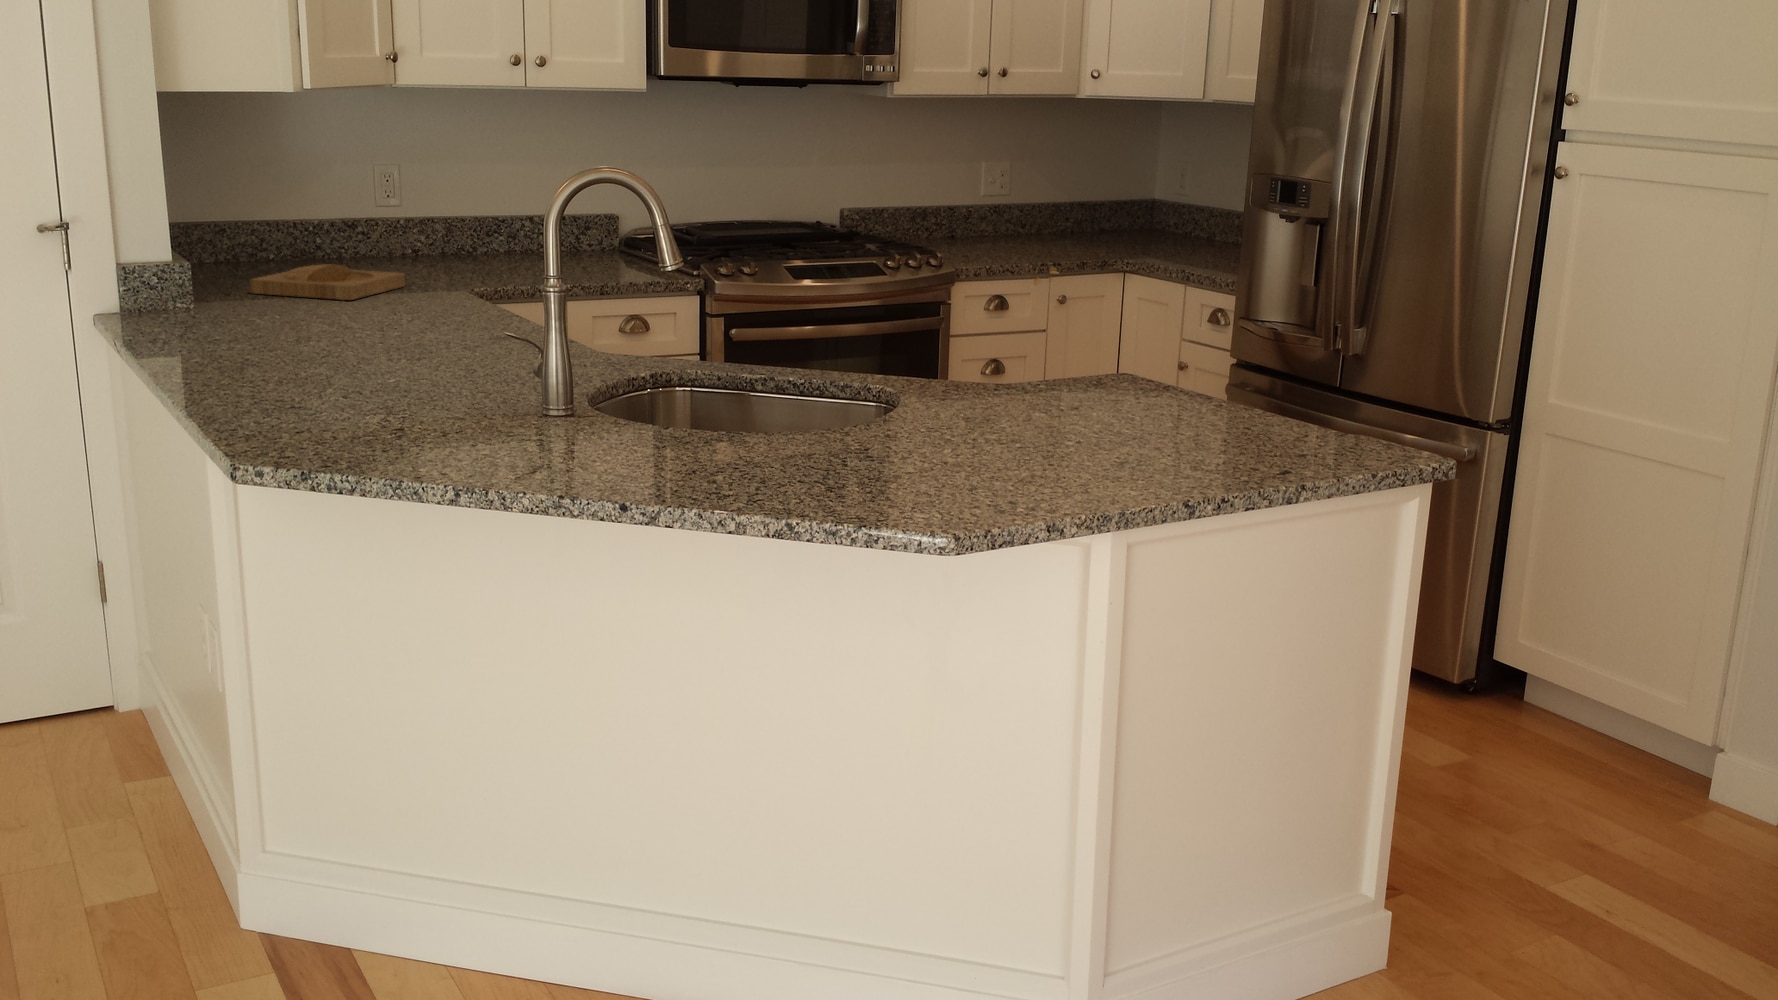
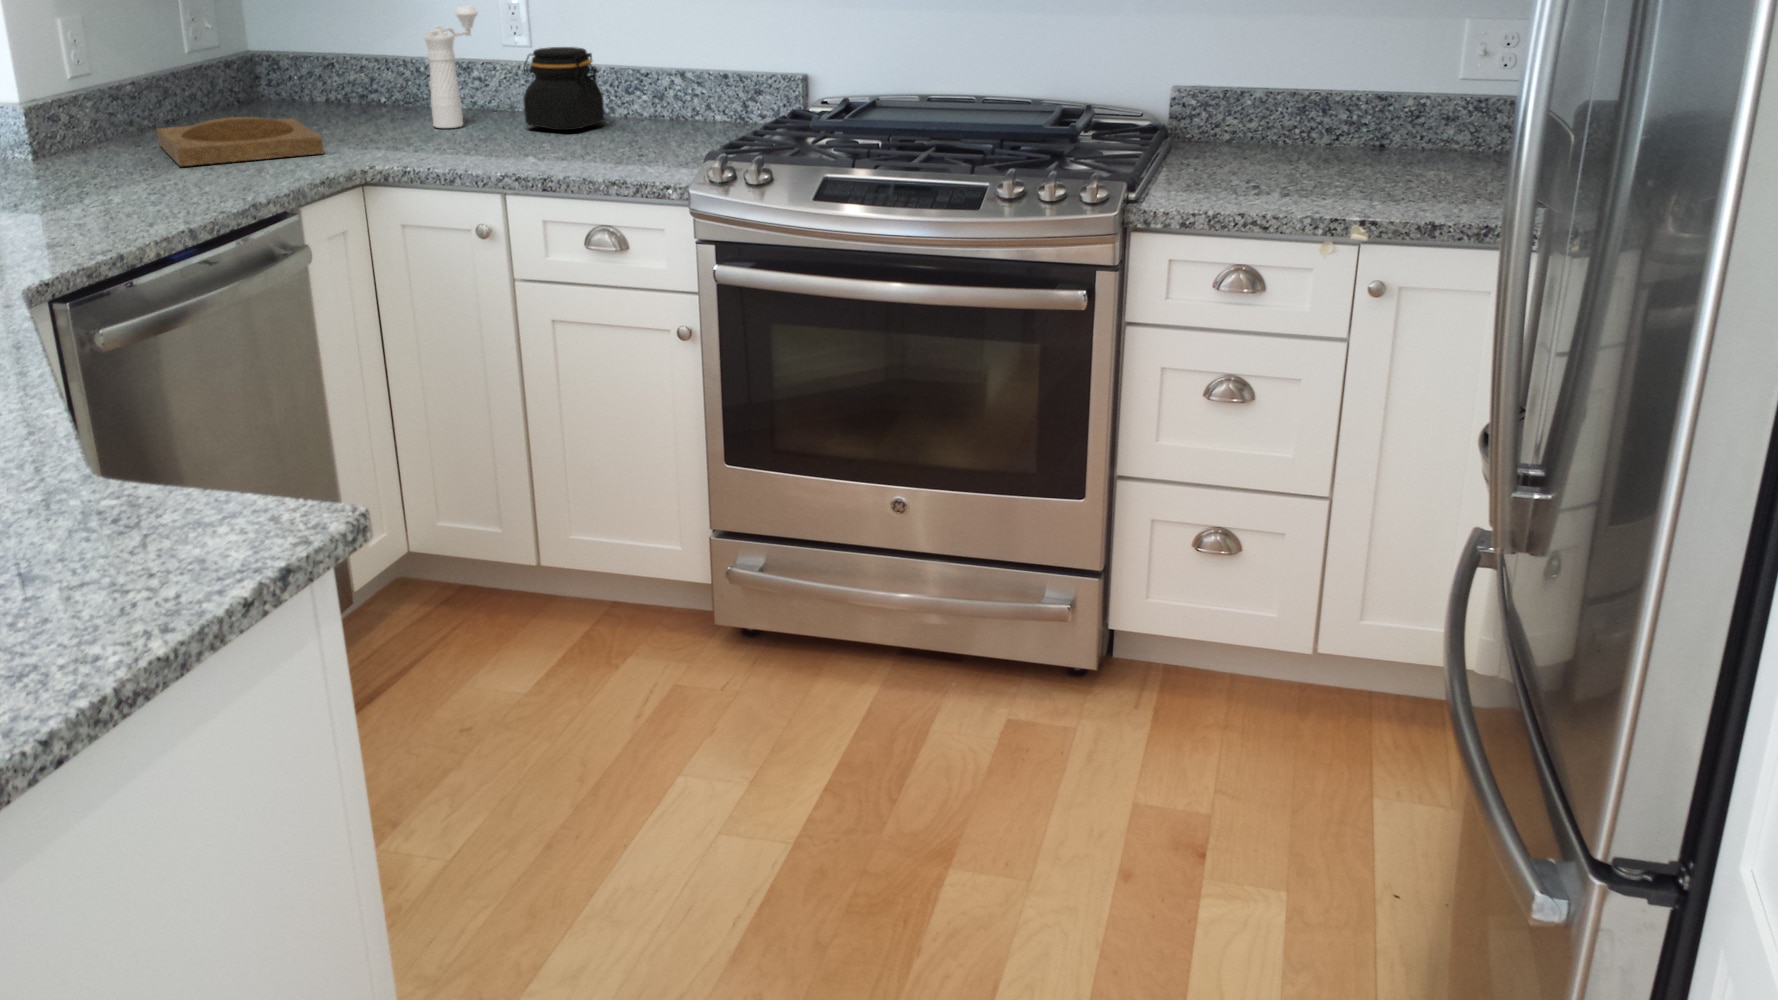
pepper mill: none [371,175,409,269] -> present [424,6,478,128]
jar: none [445,202,512,263] -> present [523,47,604,130]

